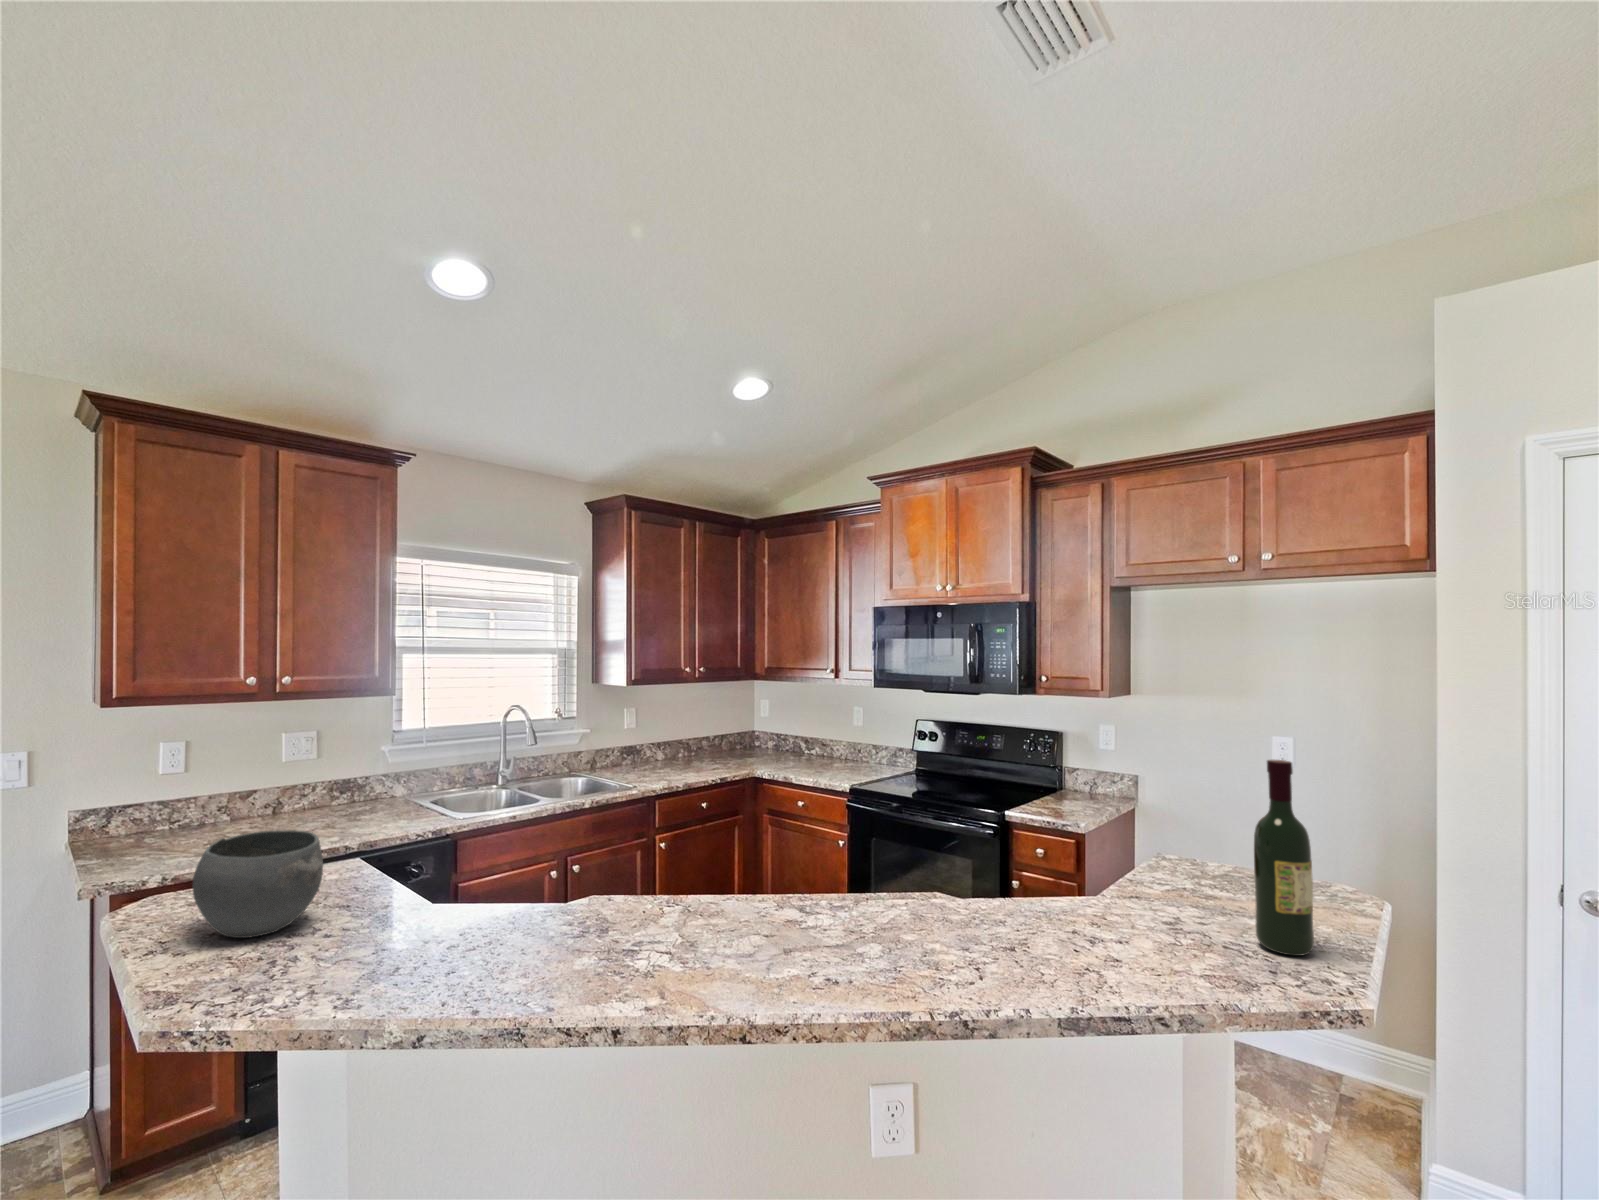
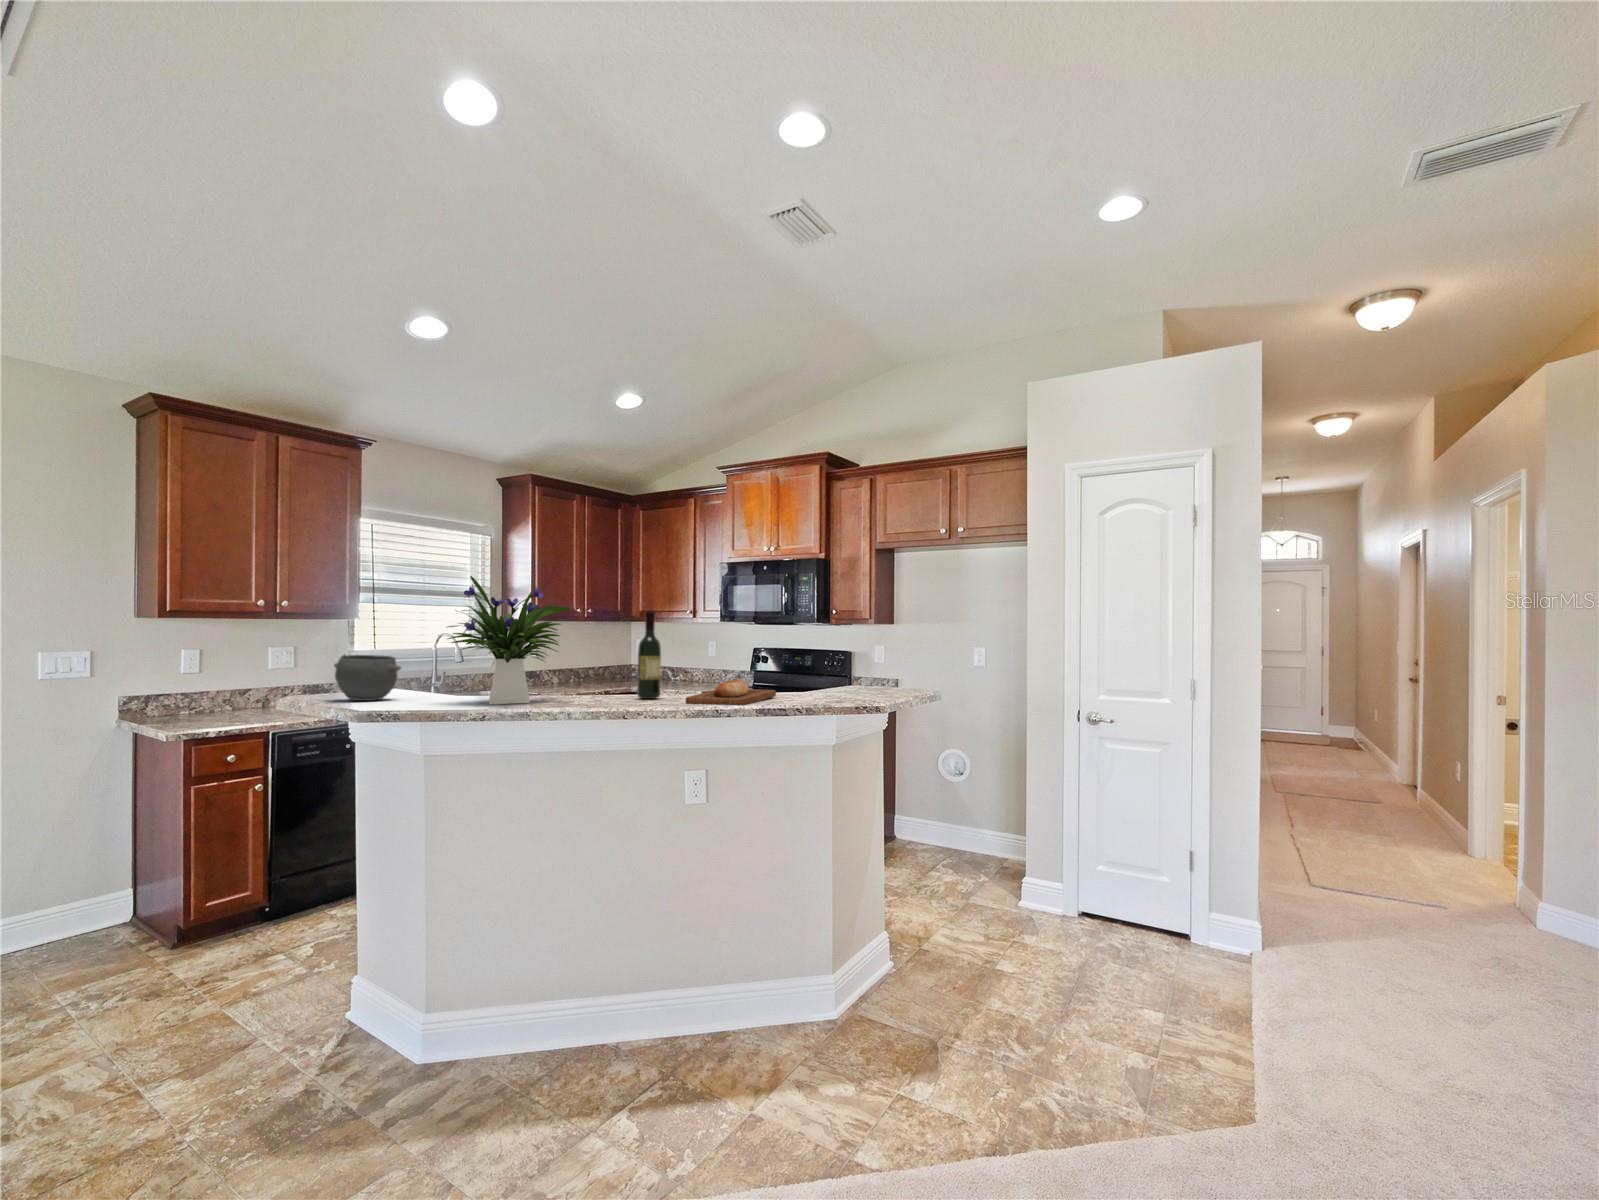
flower arrangement: none [376,698,641,984] -> present [448,576,571,704]
wine bottle: present [1254,760,1314,956] -> present [637,612,661,699]
bread loaf: none [891,901,1068,1035] -> present [685,679,776,705]

